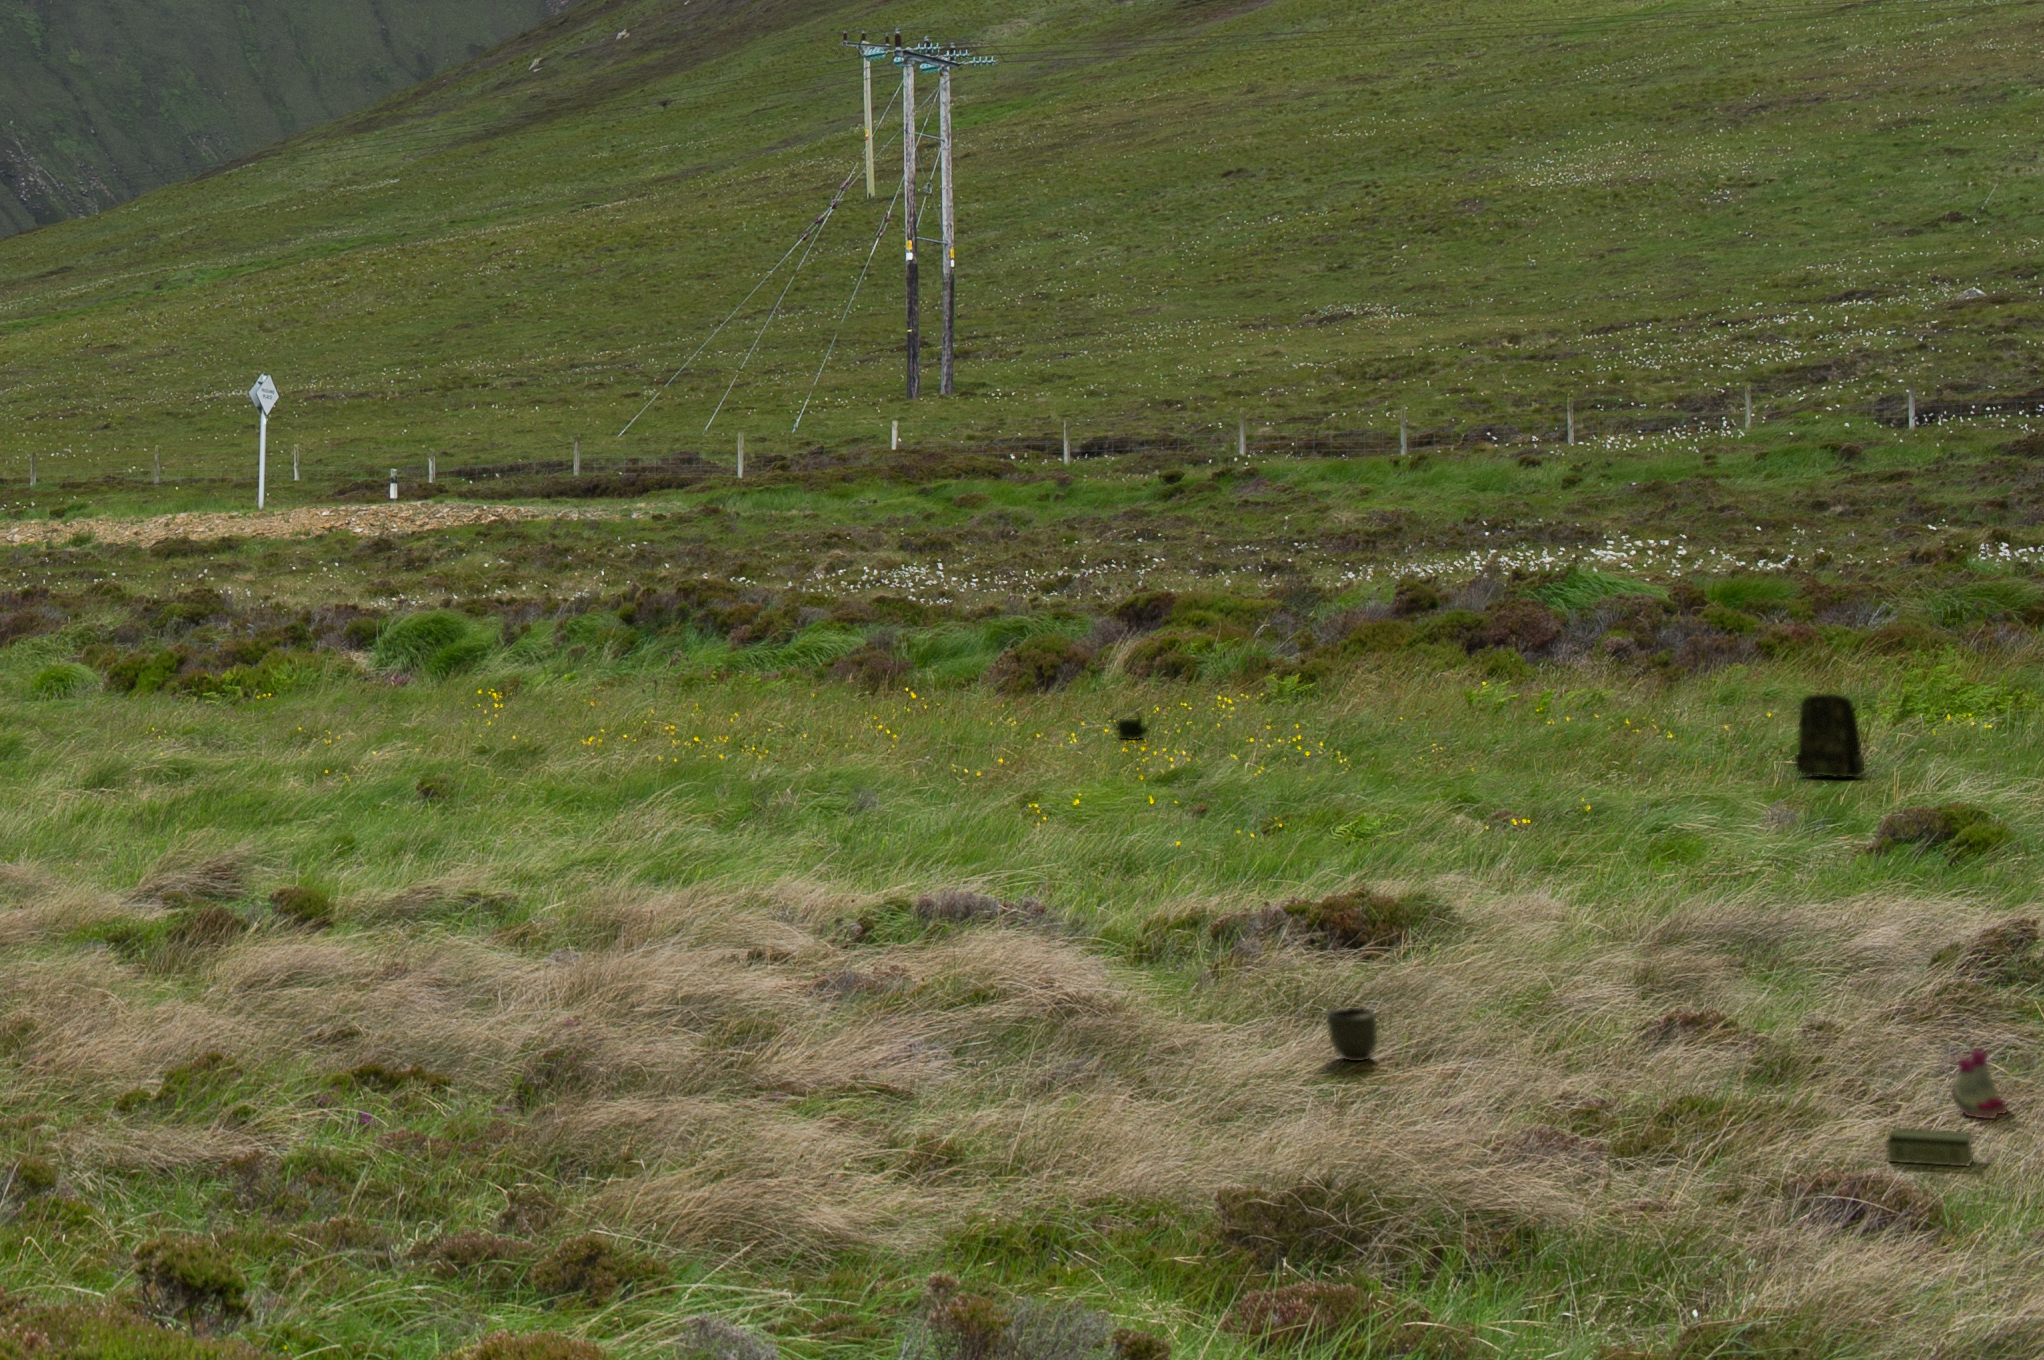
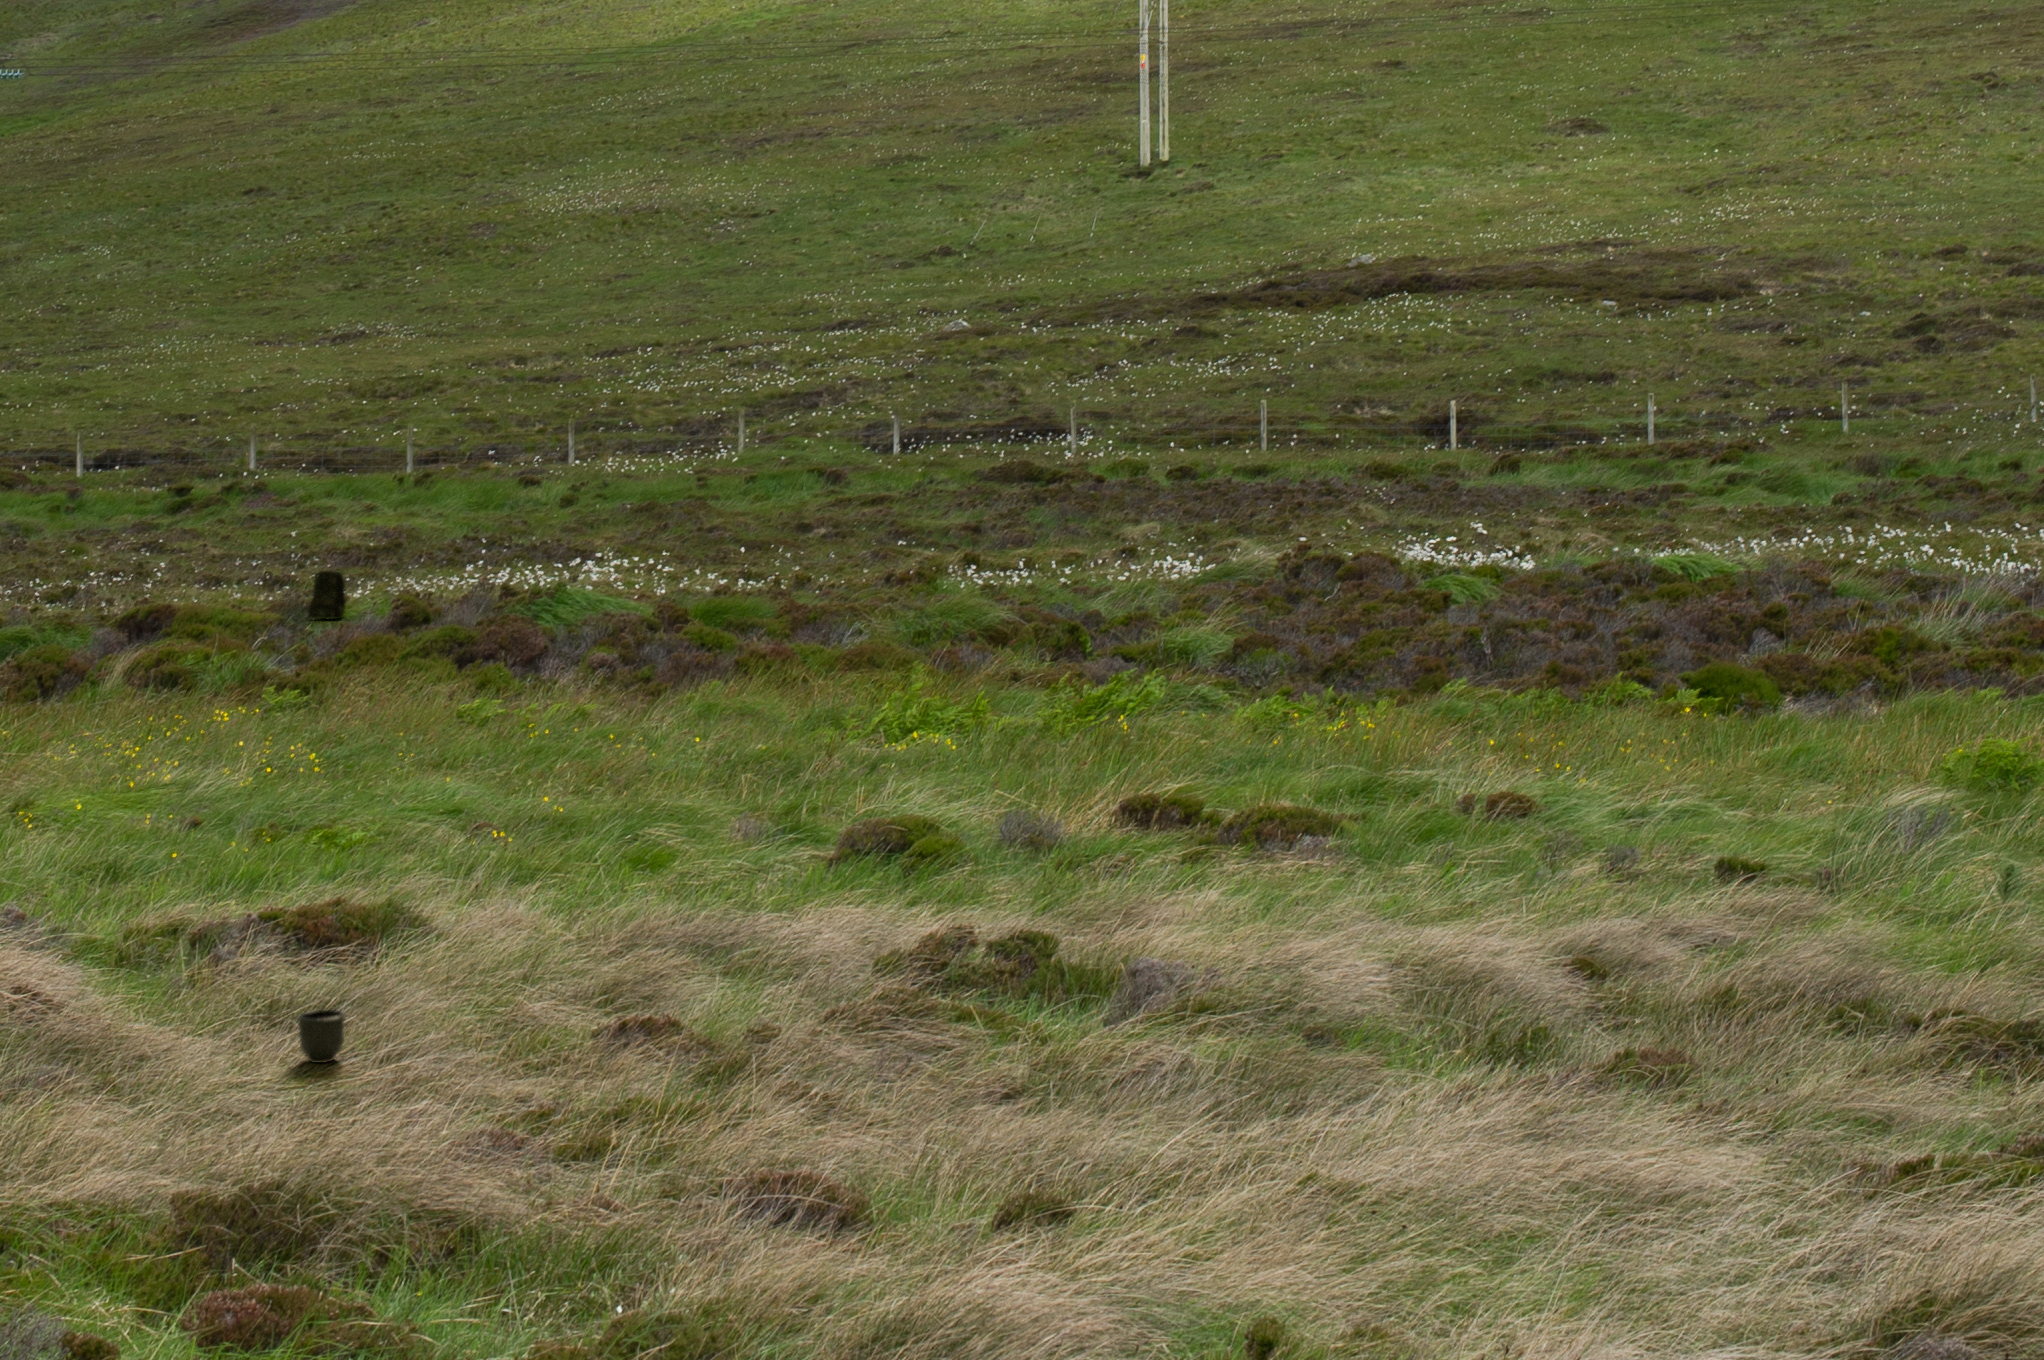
backpack: present [1795,694,1864,777] -> present [308,571,346,619]
watering can: present [1112,712,1149,740] -> none [104,714,148,744]
boots: present [1951,1050,2006,1119] -> none [850,1031,894,1096]
toolbox: present [1885,1128,1974,1166] -> none [799,1111,873,1145]

